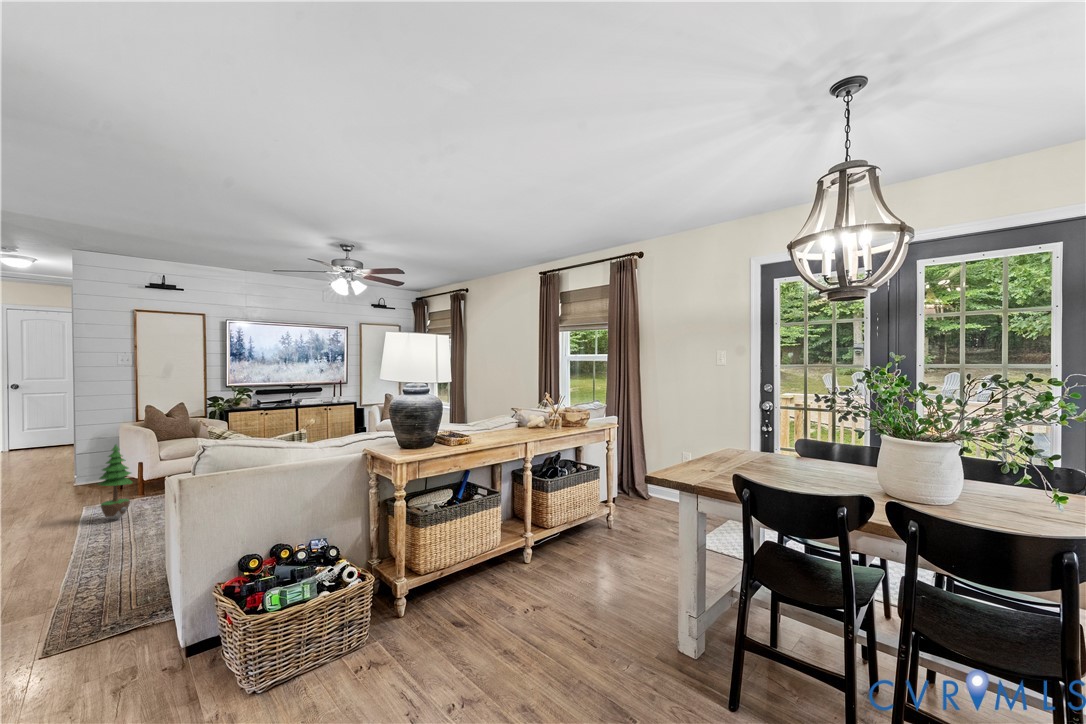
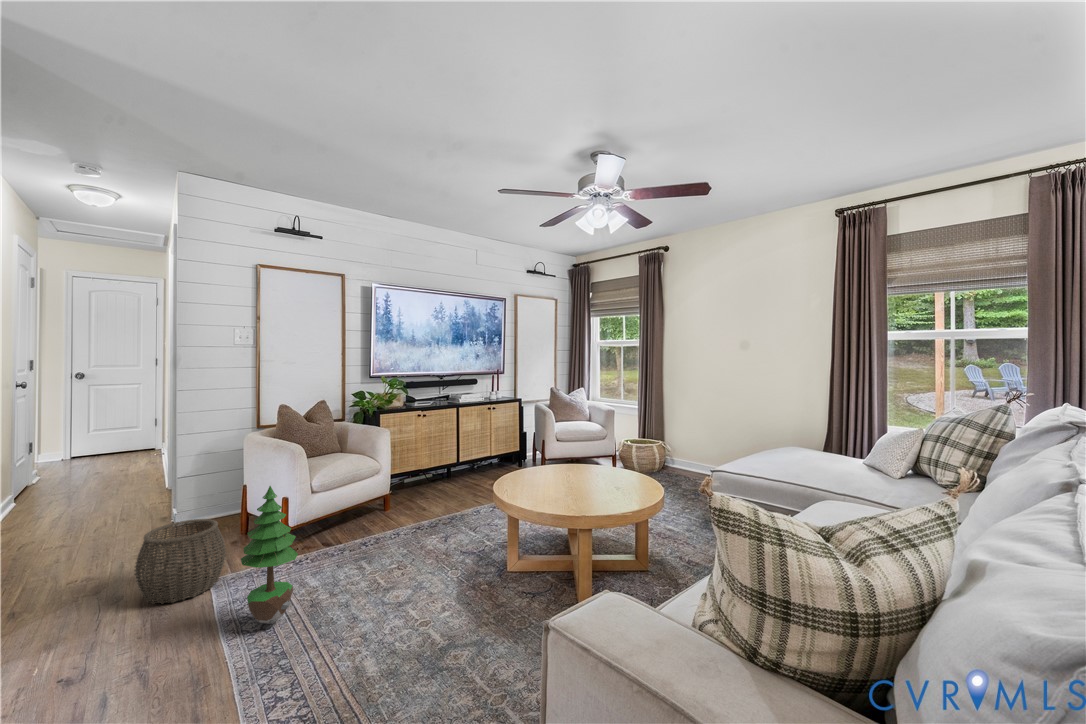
woven basket: none [36,472,96,516] -> present [135,519,226,604]

